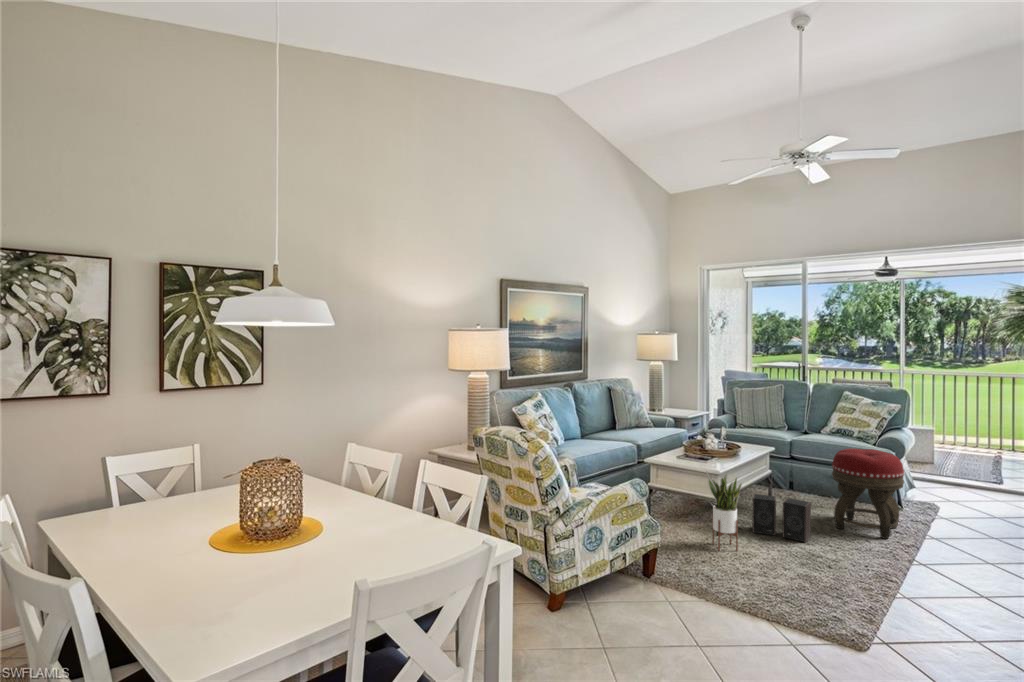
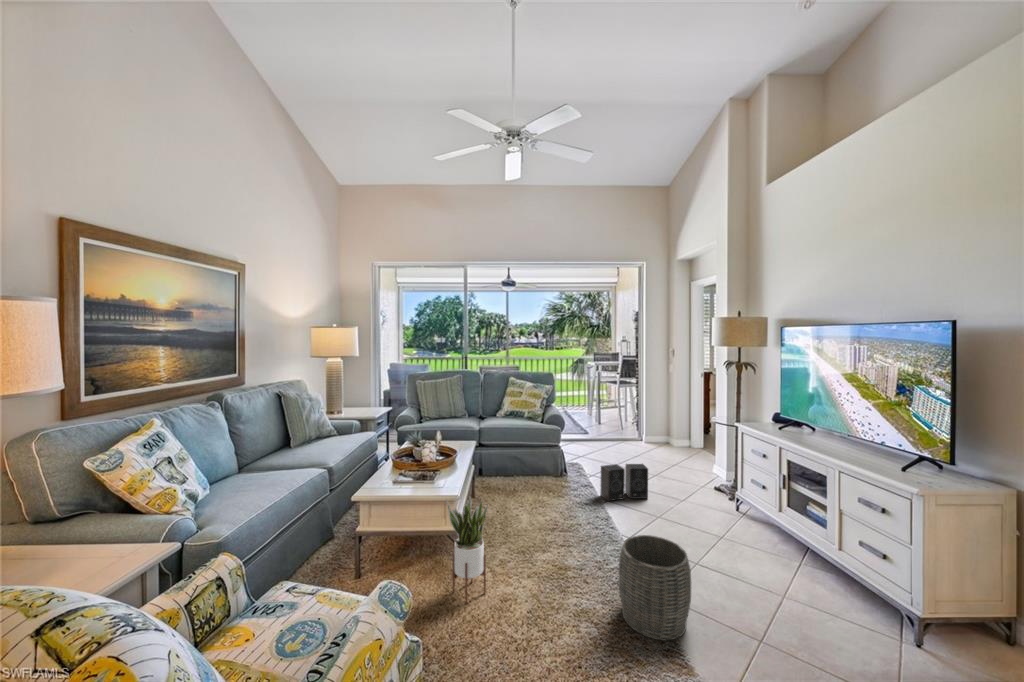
footstool: present [832,449,904,539] -> none [534,431,592,515]
speaker: present [752,494,811,542] -> present [600,464,648,501]
woven basket: none [843,531,915,614] -> present [619,535,691,640]

